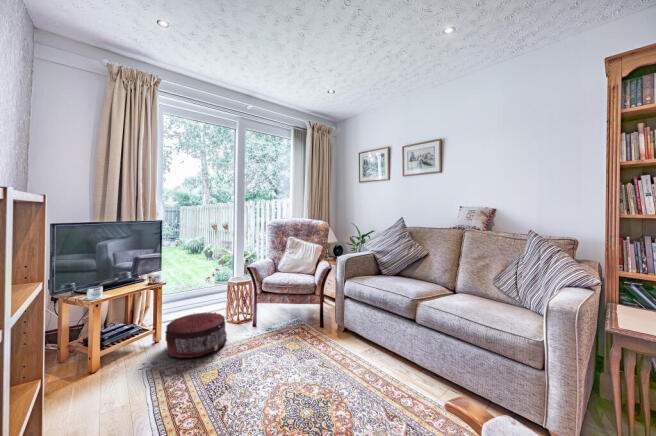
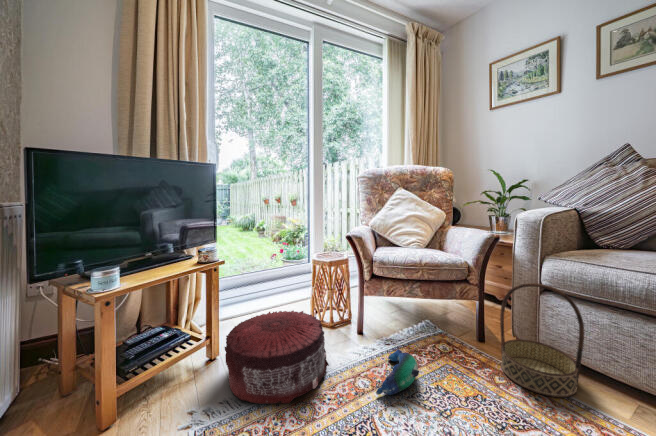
basket: none [320,293,350,348] -> present [500,283,584,397]
plush toy: none [248,332,275,352] -> present [376,350,419,395]

